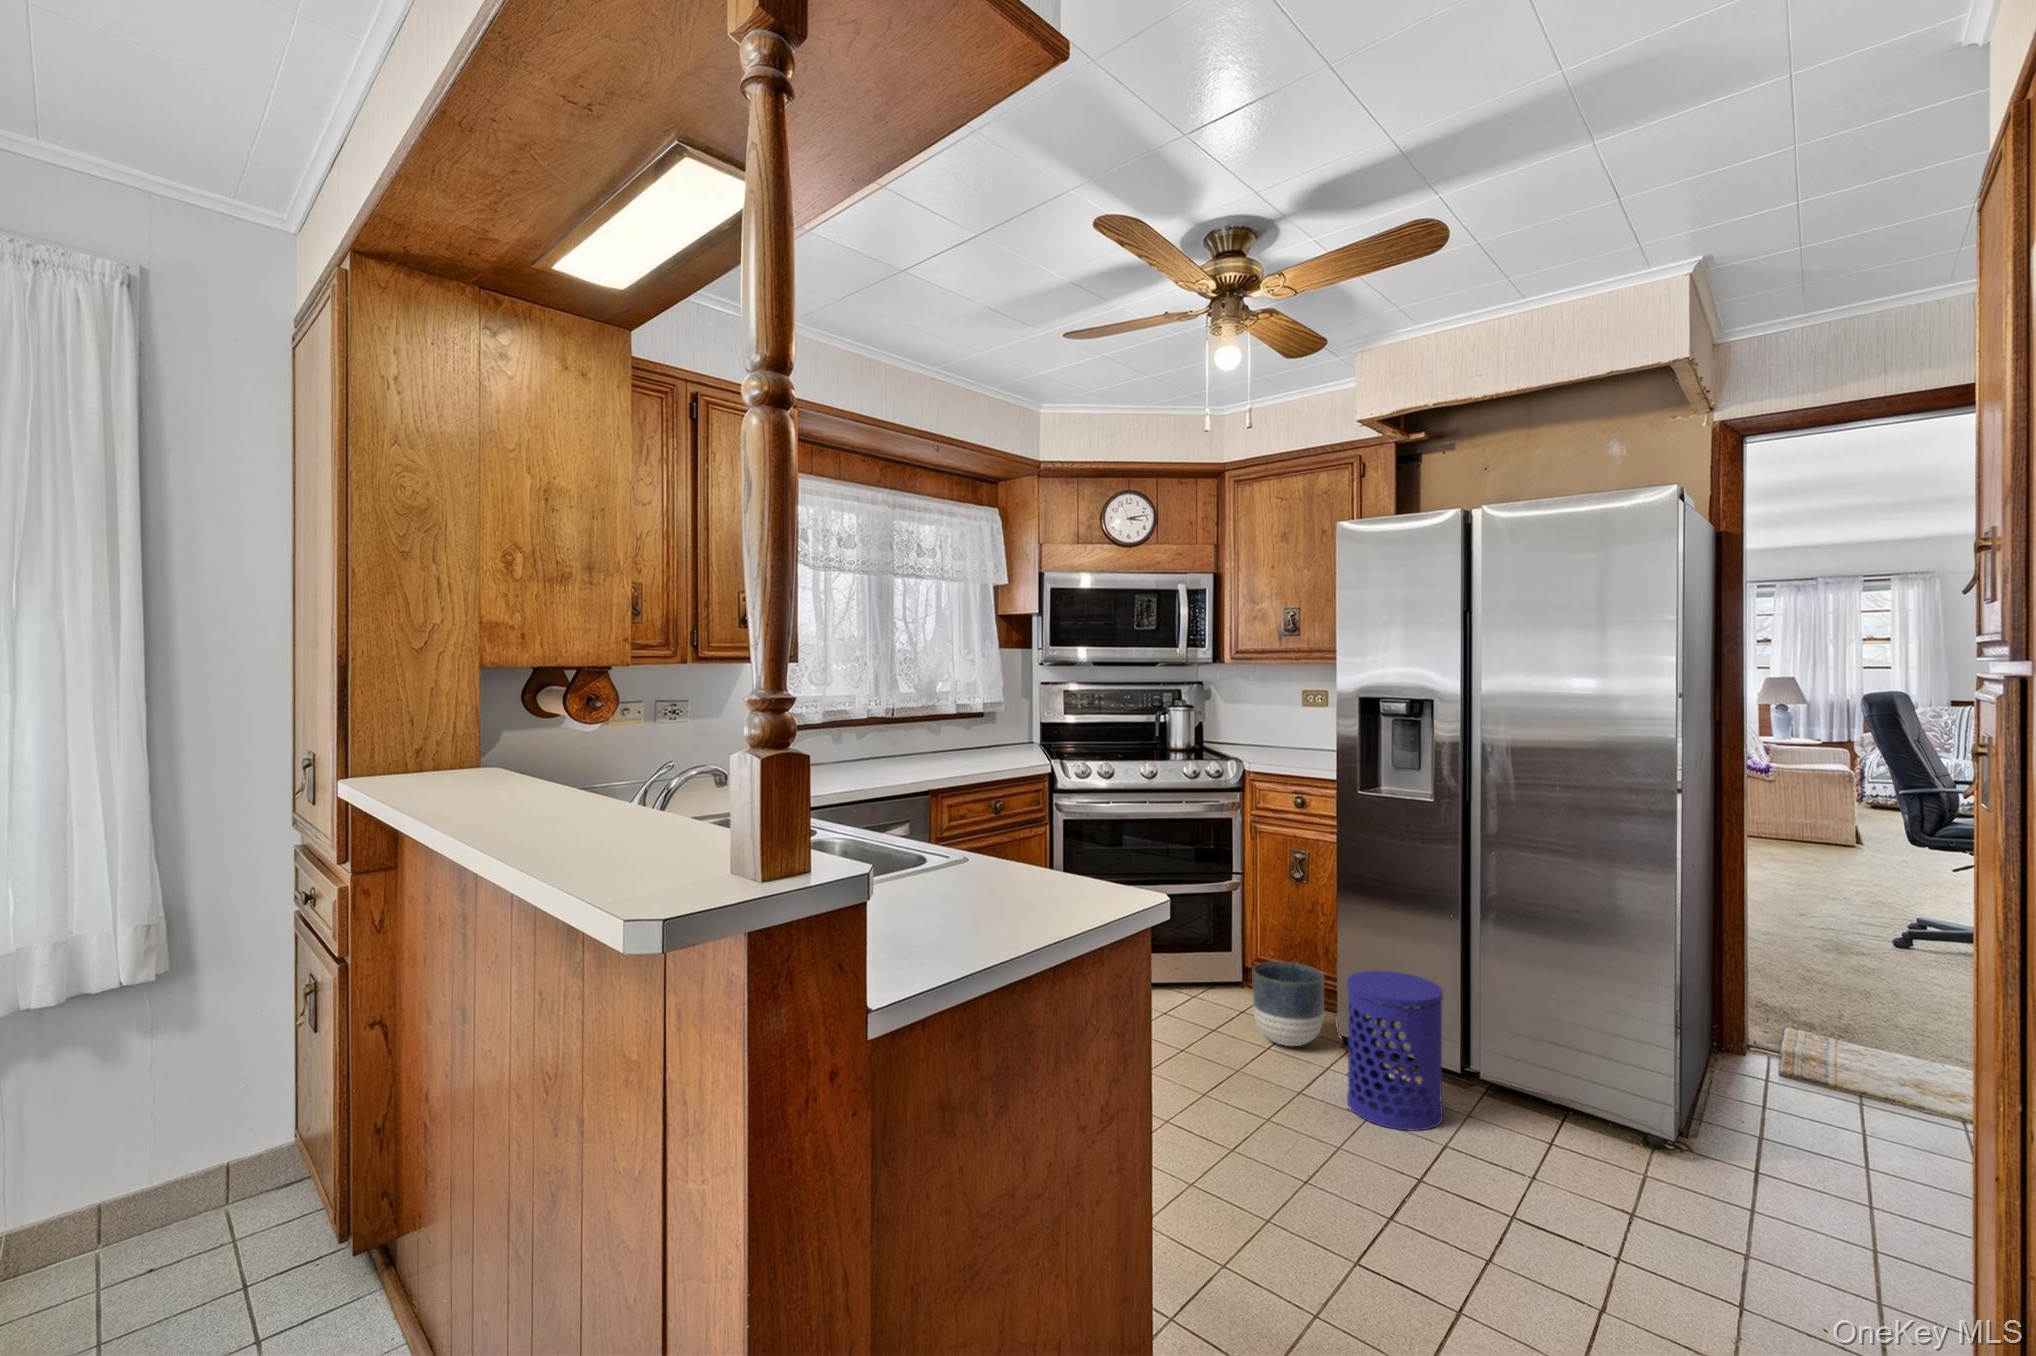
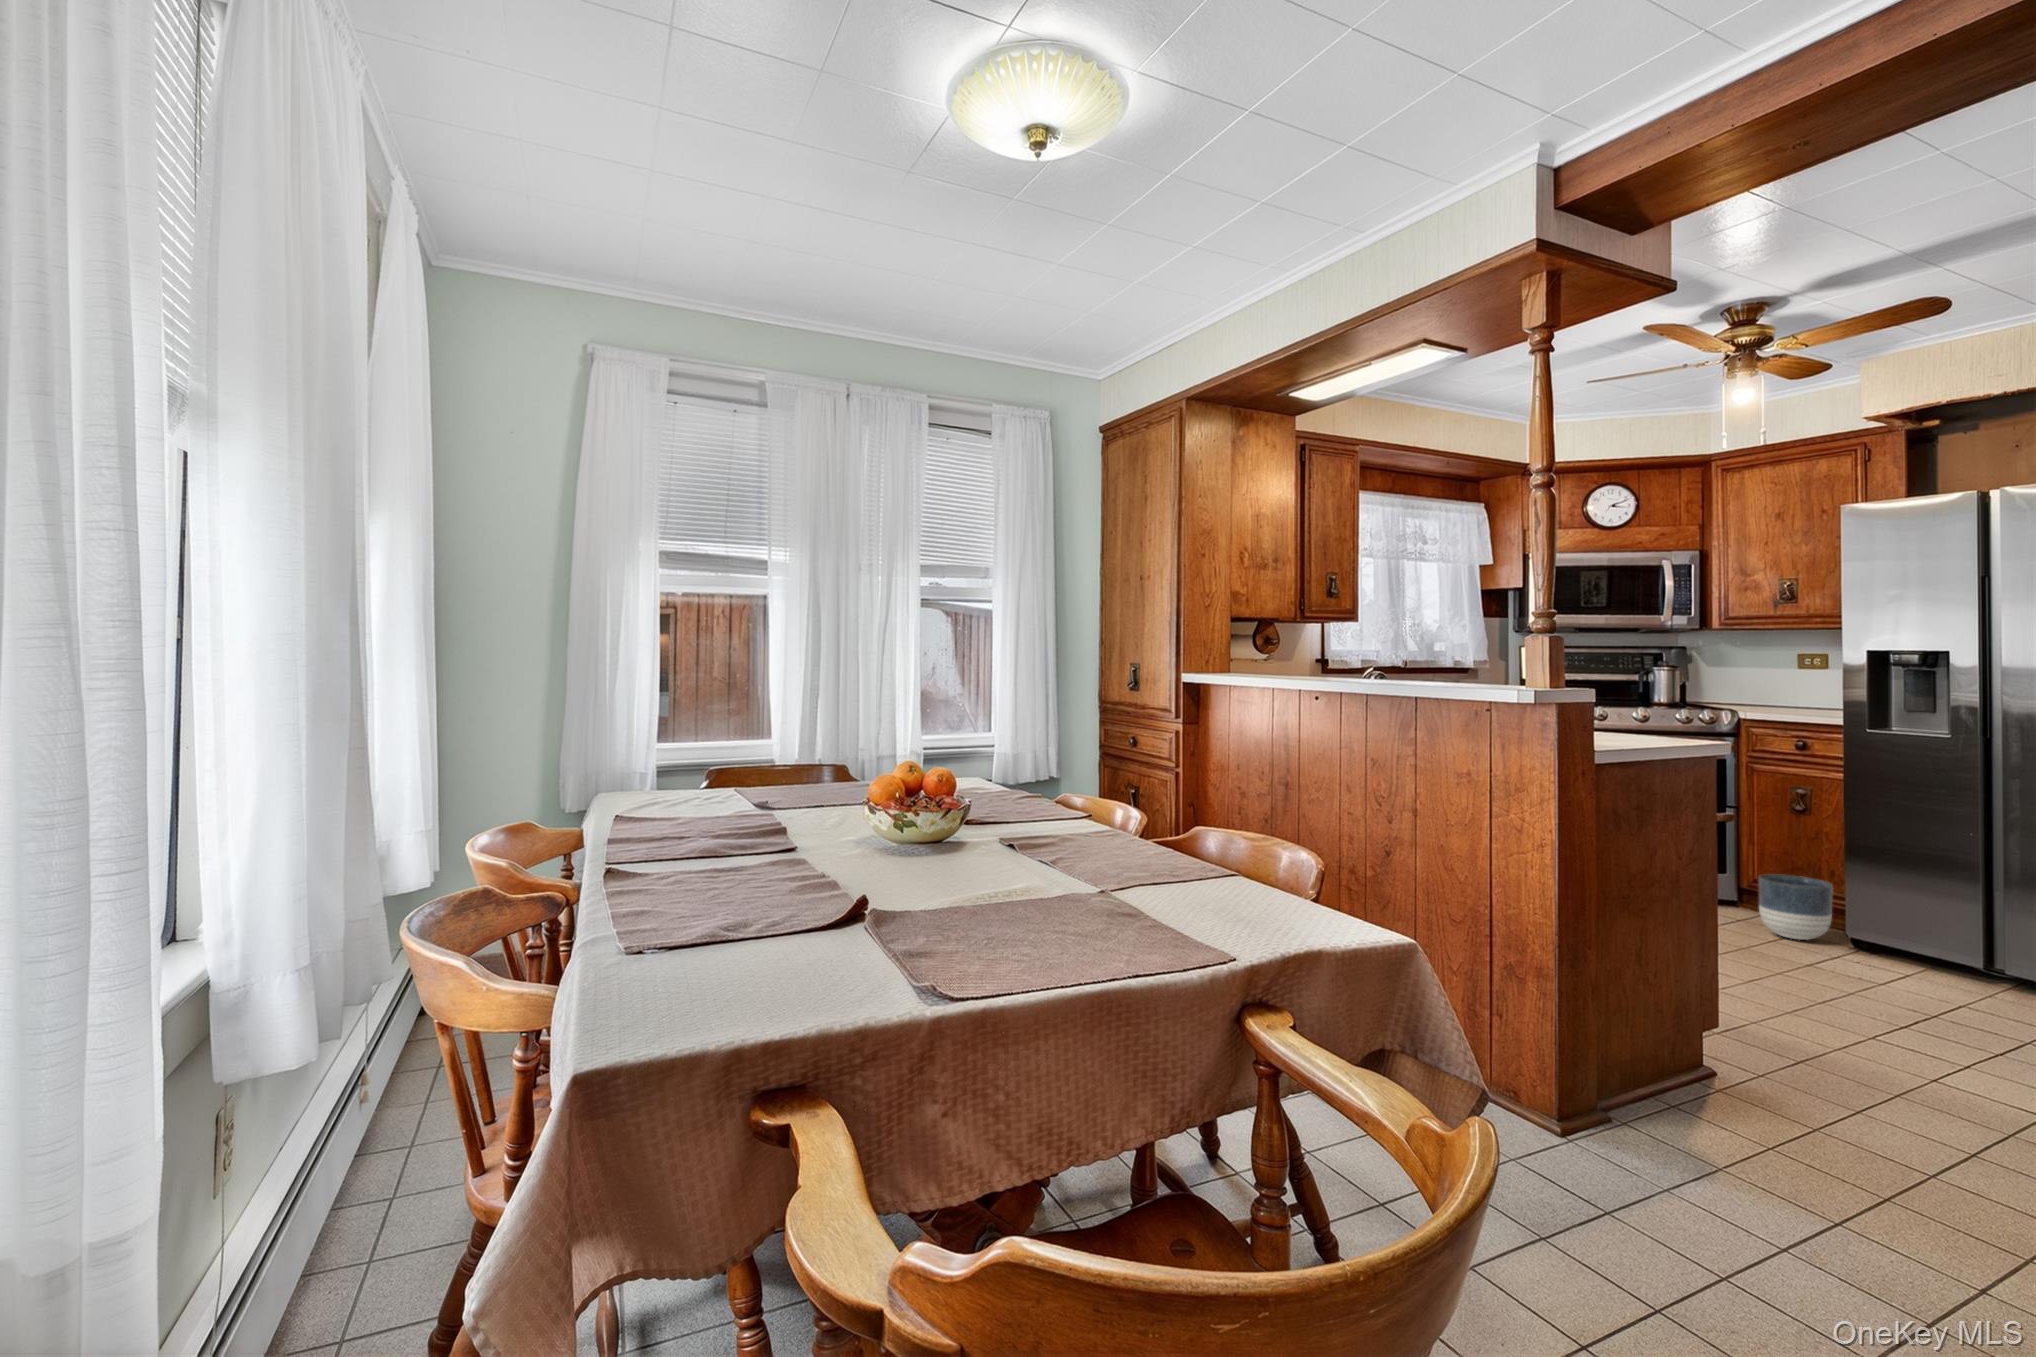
waste bin: present [1347,971,1443,1131] -> none [1864,872,1963,989]

